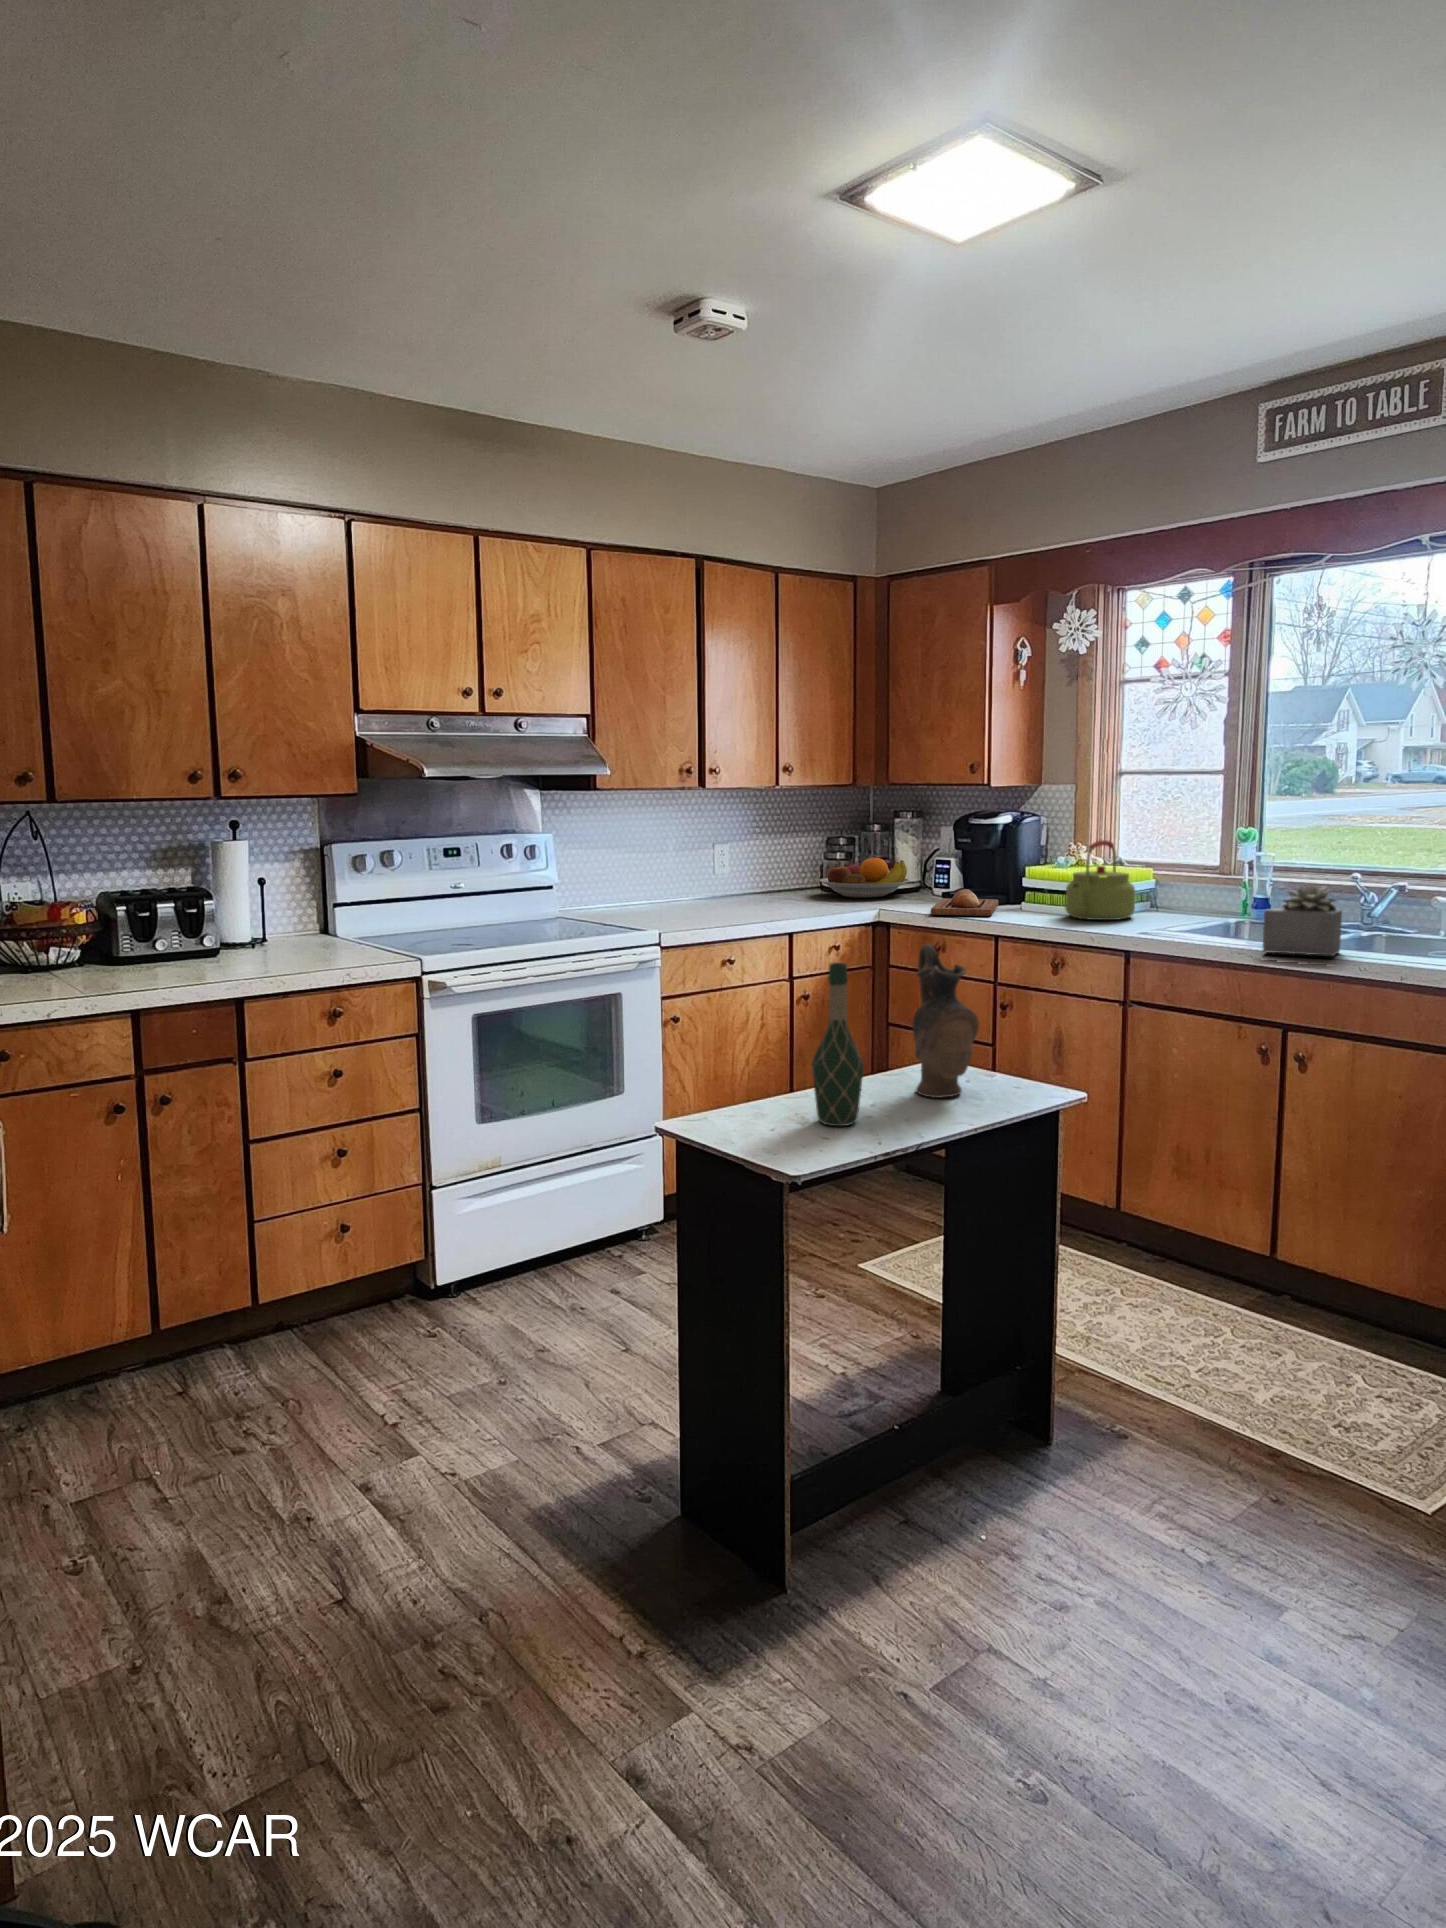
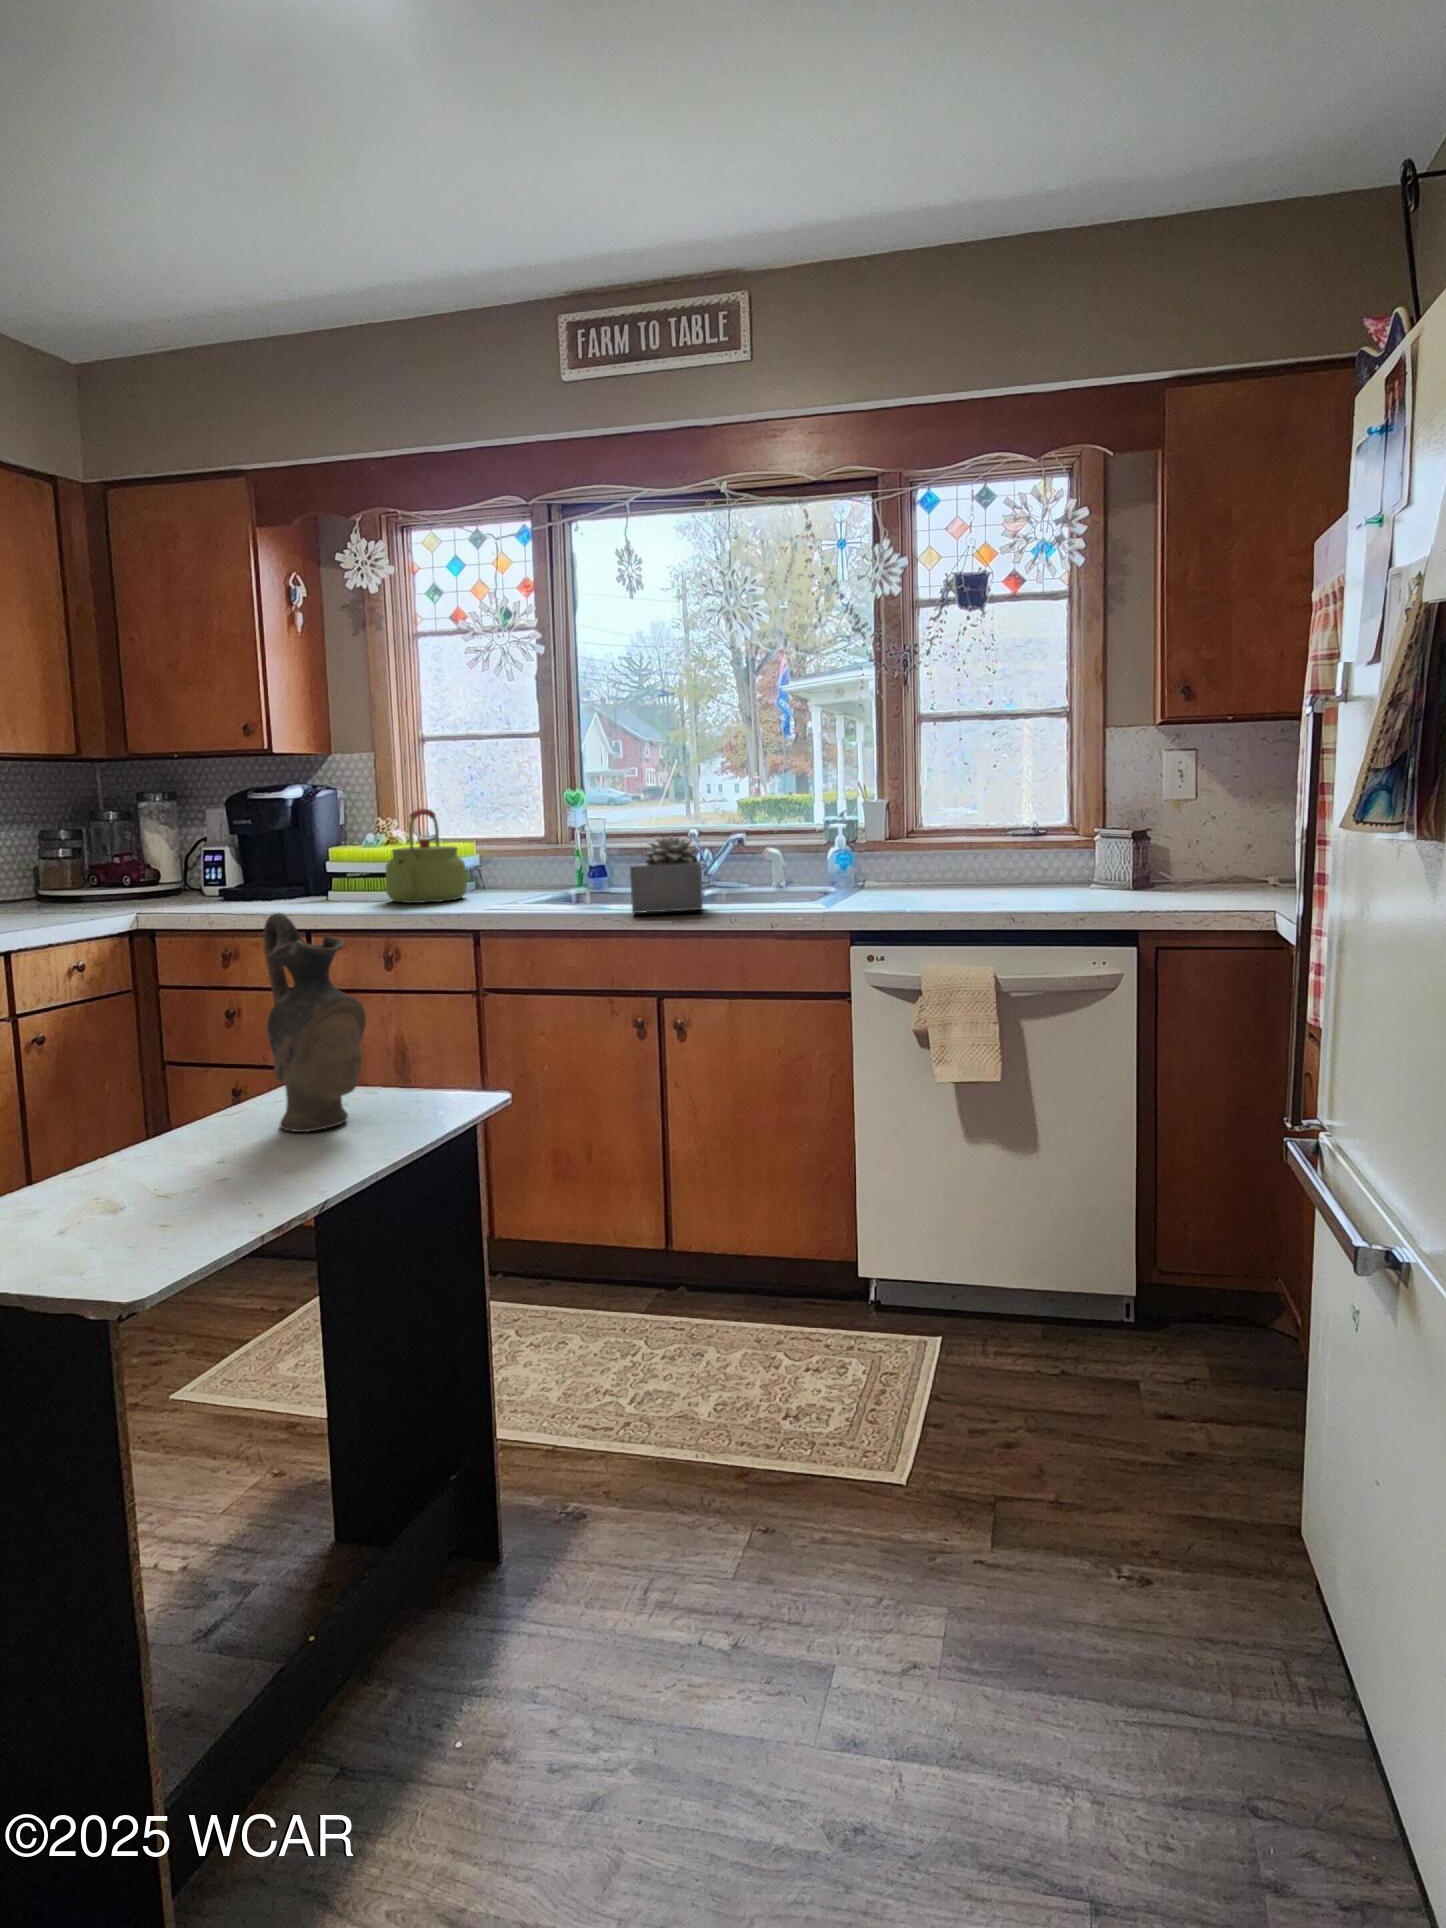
fruit bowl: present [819,858,909,898] -> none [35,851,169,905]
bread loaf: present [931,889,998,916] -> none [213,881,296,913]
wine bottle: present [812,963,864,1126] -> none [124,939,214,1201]

